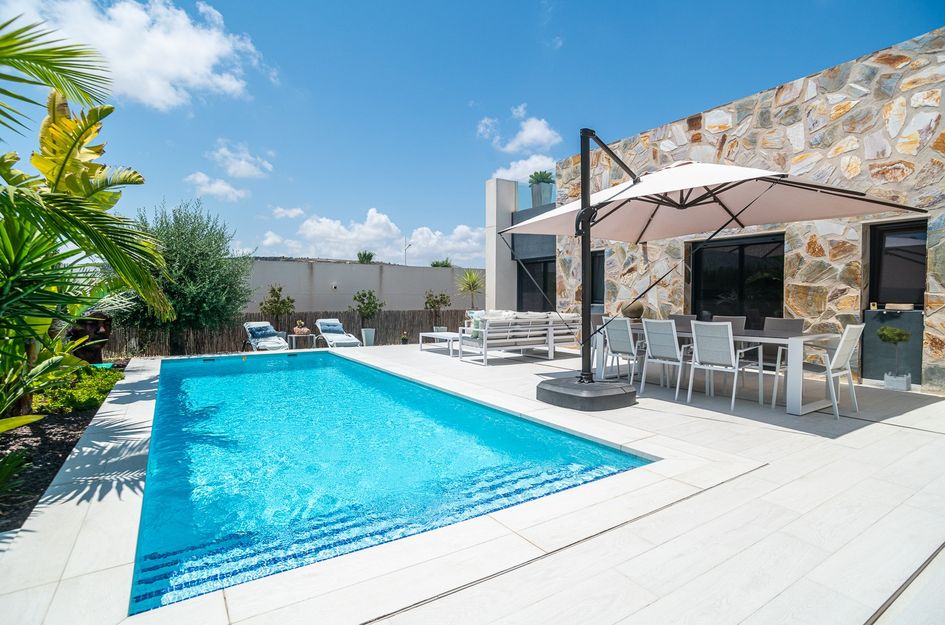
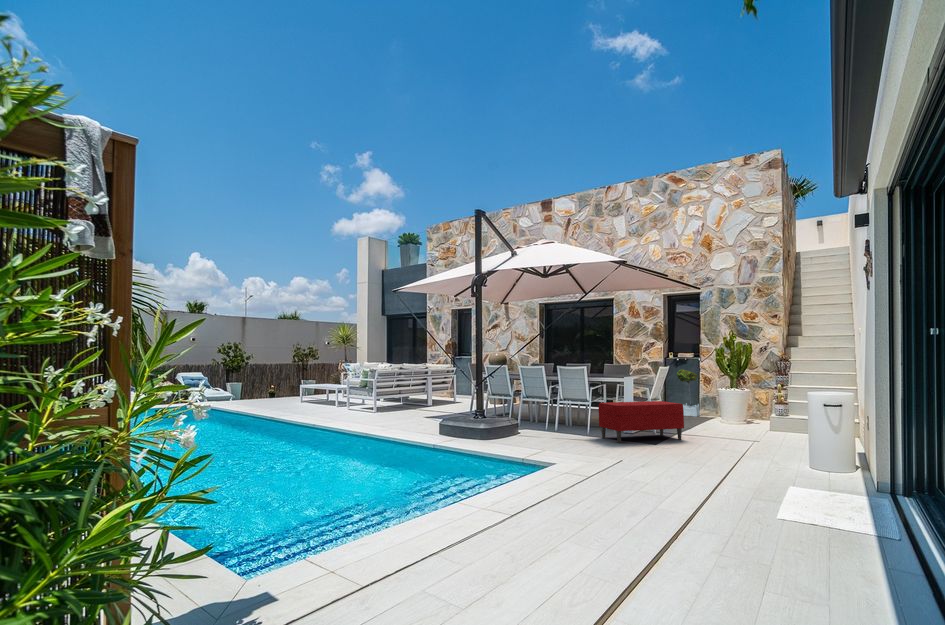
bench: none [749,372,885,429] -> present [598,401,684,443]

